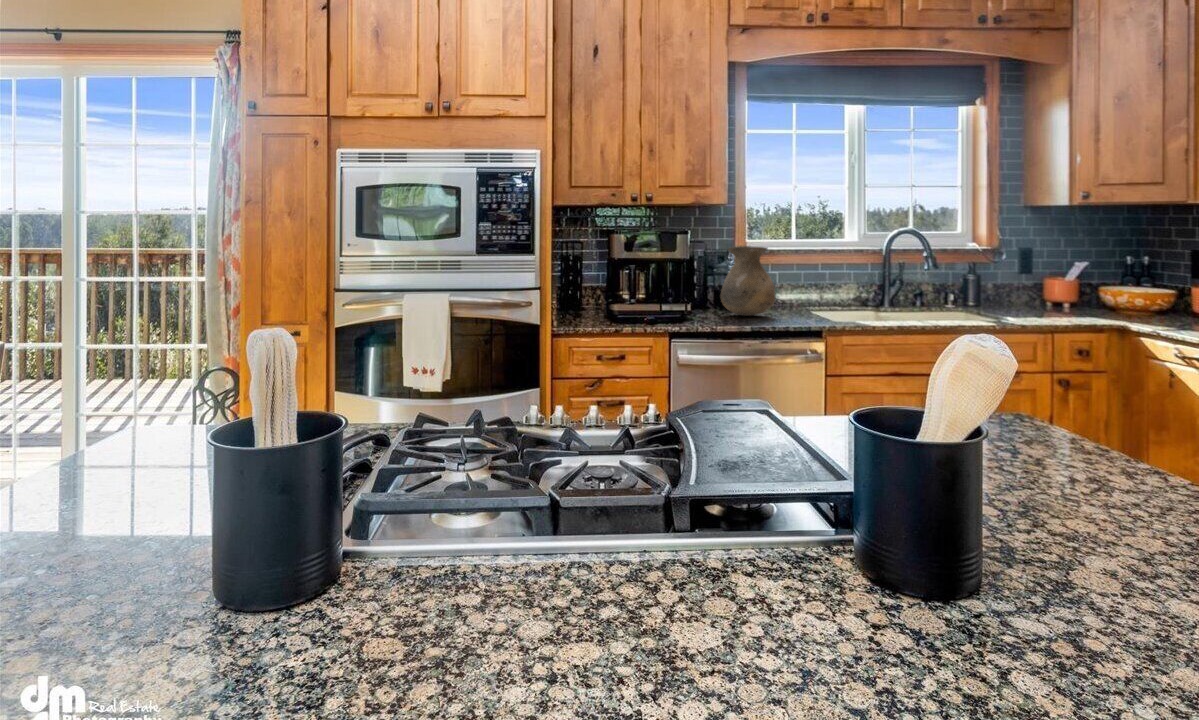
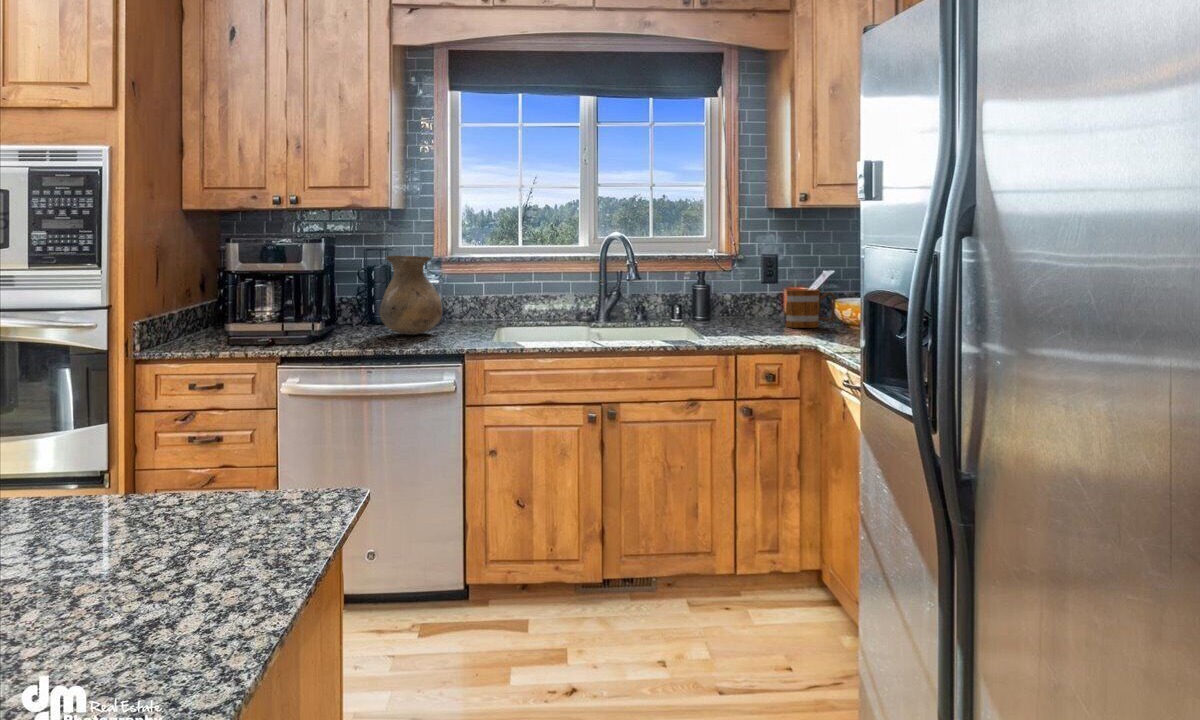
mug: none [1061,280,1109,313] -> present [786,290,836,328]

